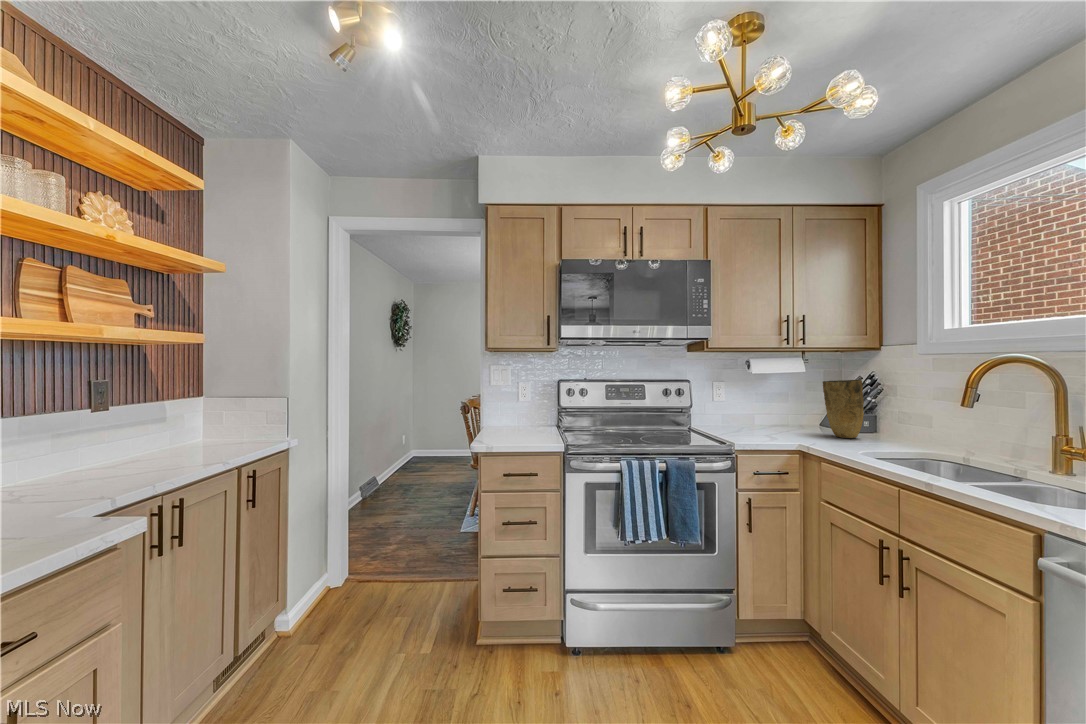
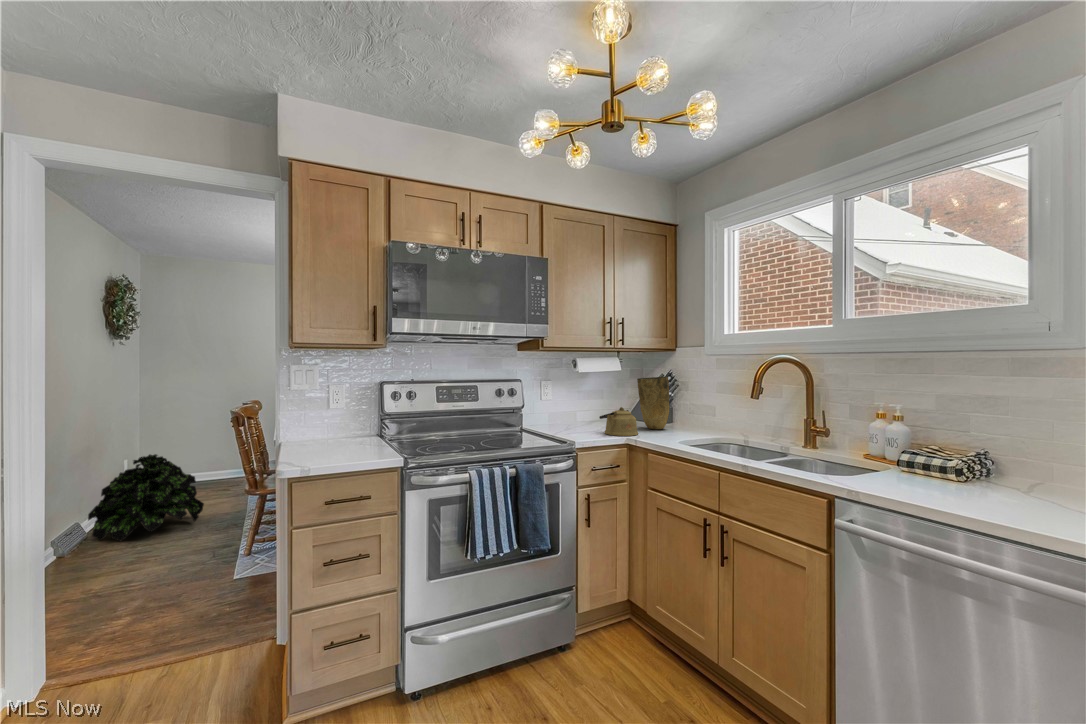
kettle: none [772,411,818,442] -> present [599,407,638,436]
potted plant: none [380,431,449,493] -> present [88,454,204,541]

